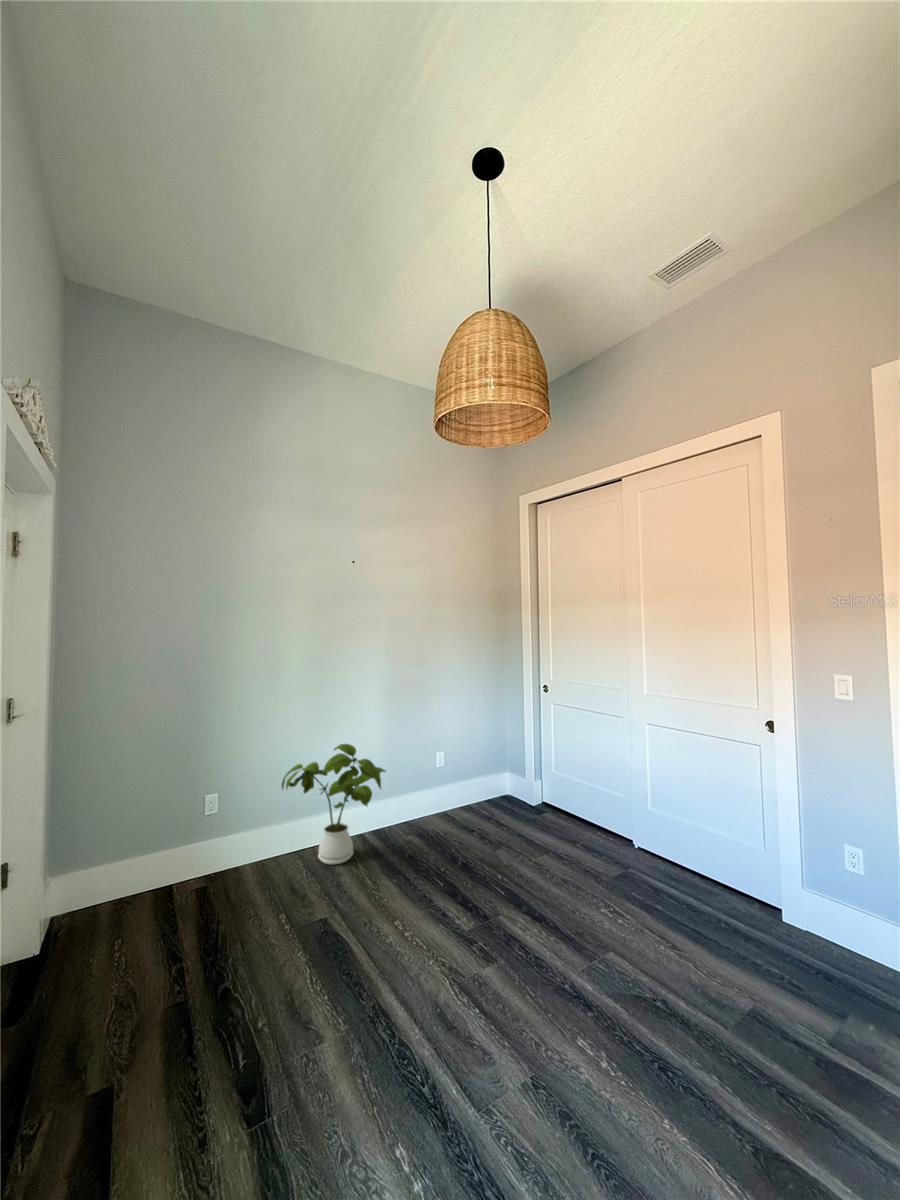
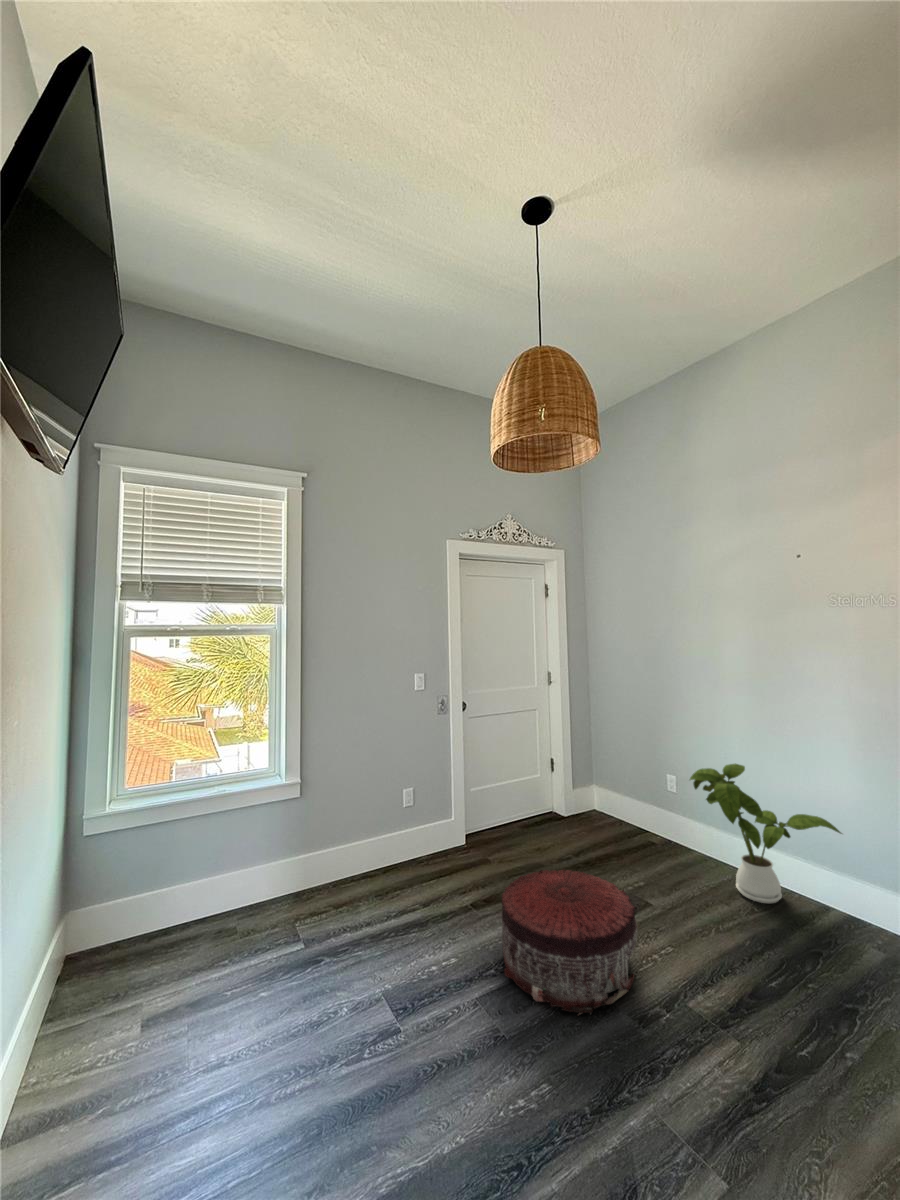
pouf: none [332,885,498,1067] -> present [502,870,638,1015]

